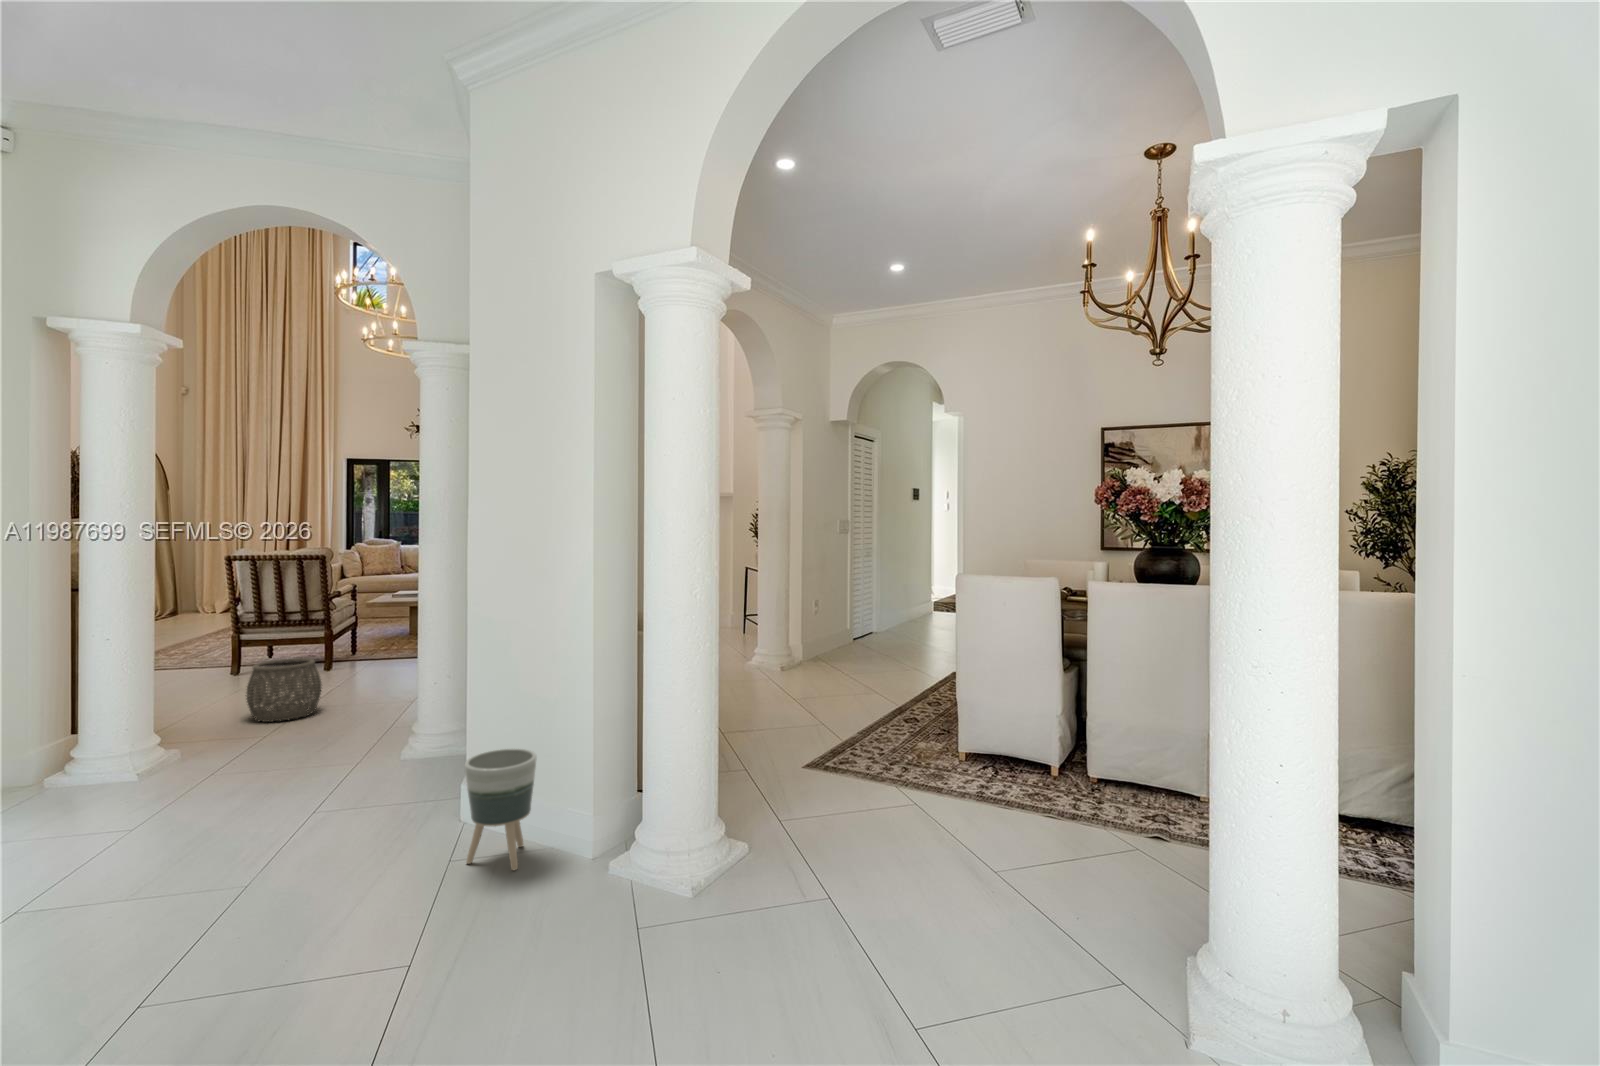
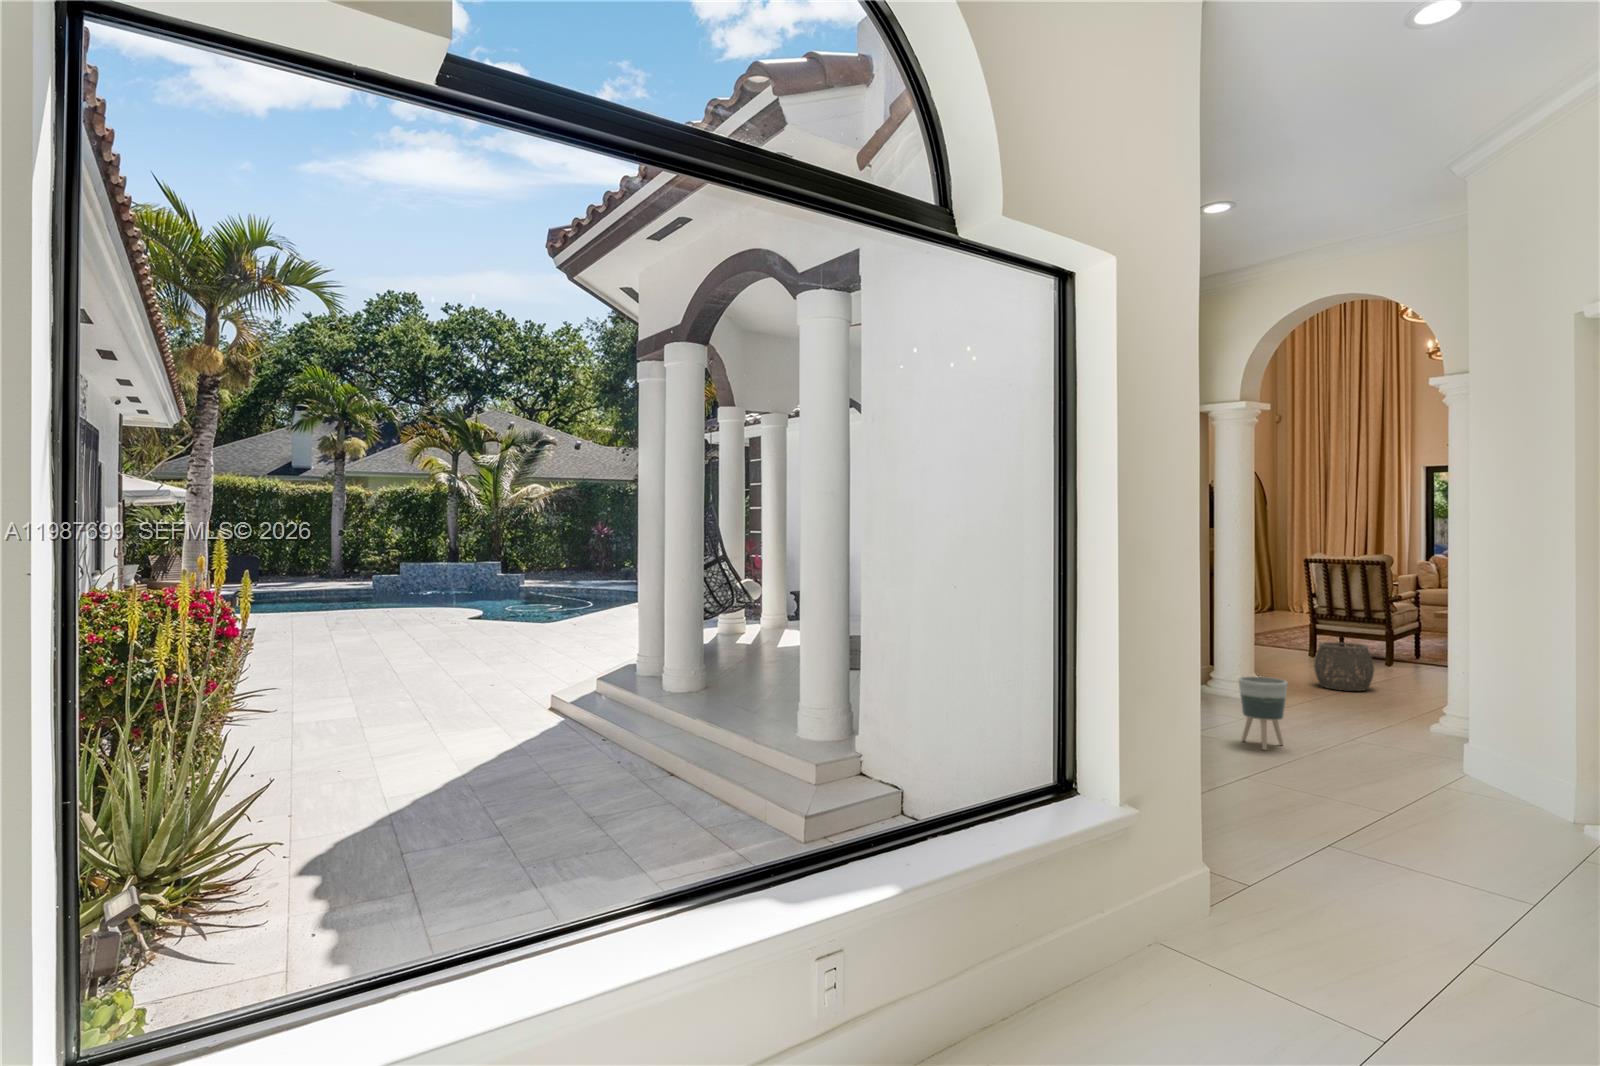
planter: present [464,749,536,870] -> present [1238,676,1287,750]

